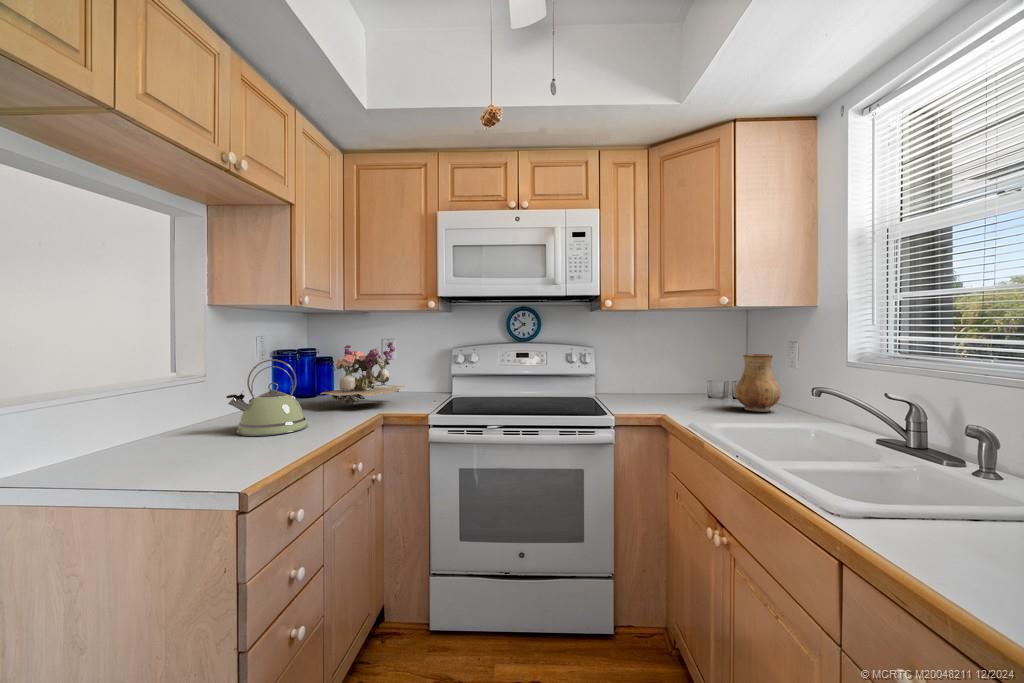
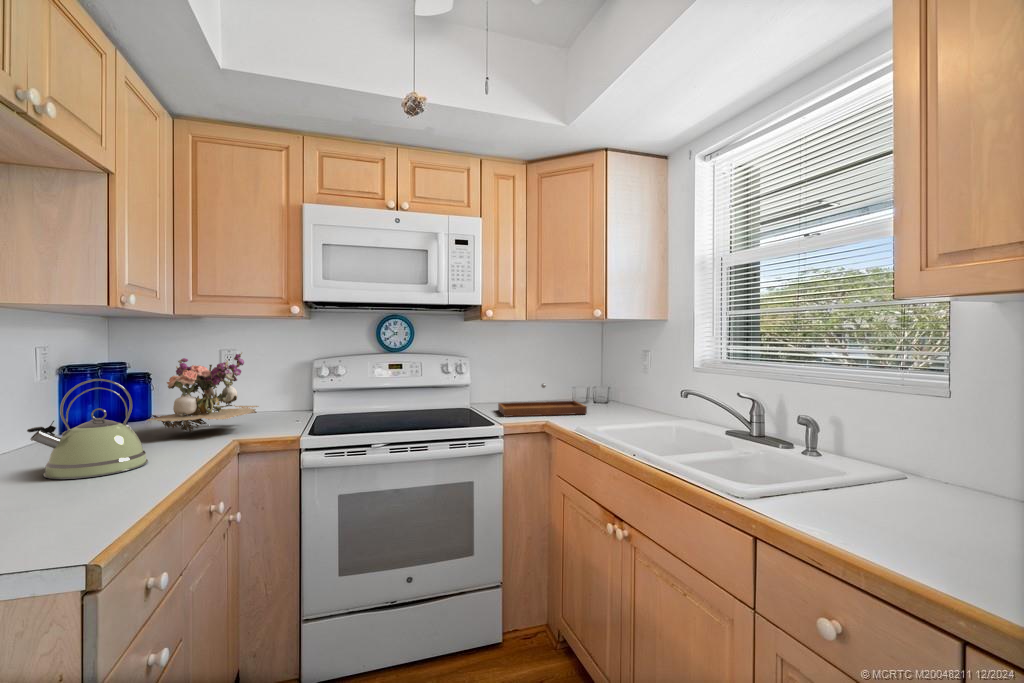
ceramic pitcher: present [735,354,780,412] -> none [604,361,640,413]
tray: none [618,376,713,410] -> present [498,384,587,417]

